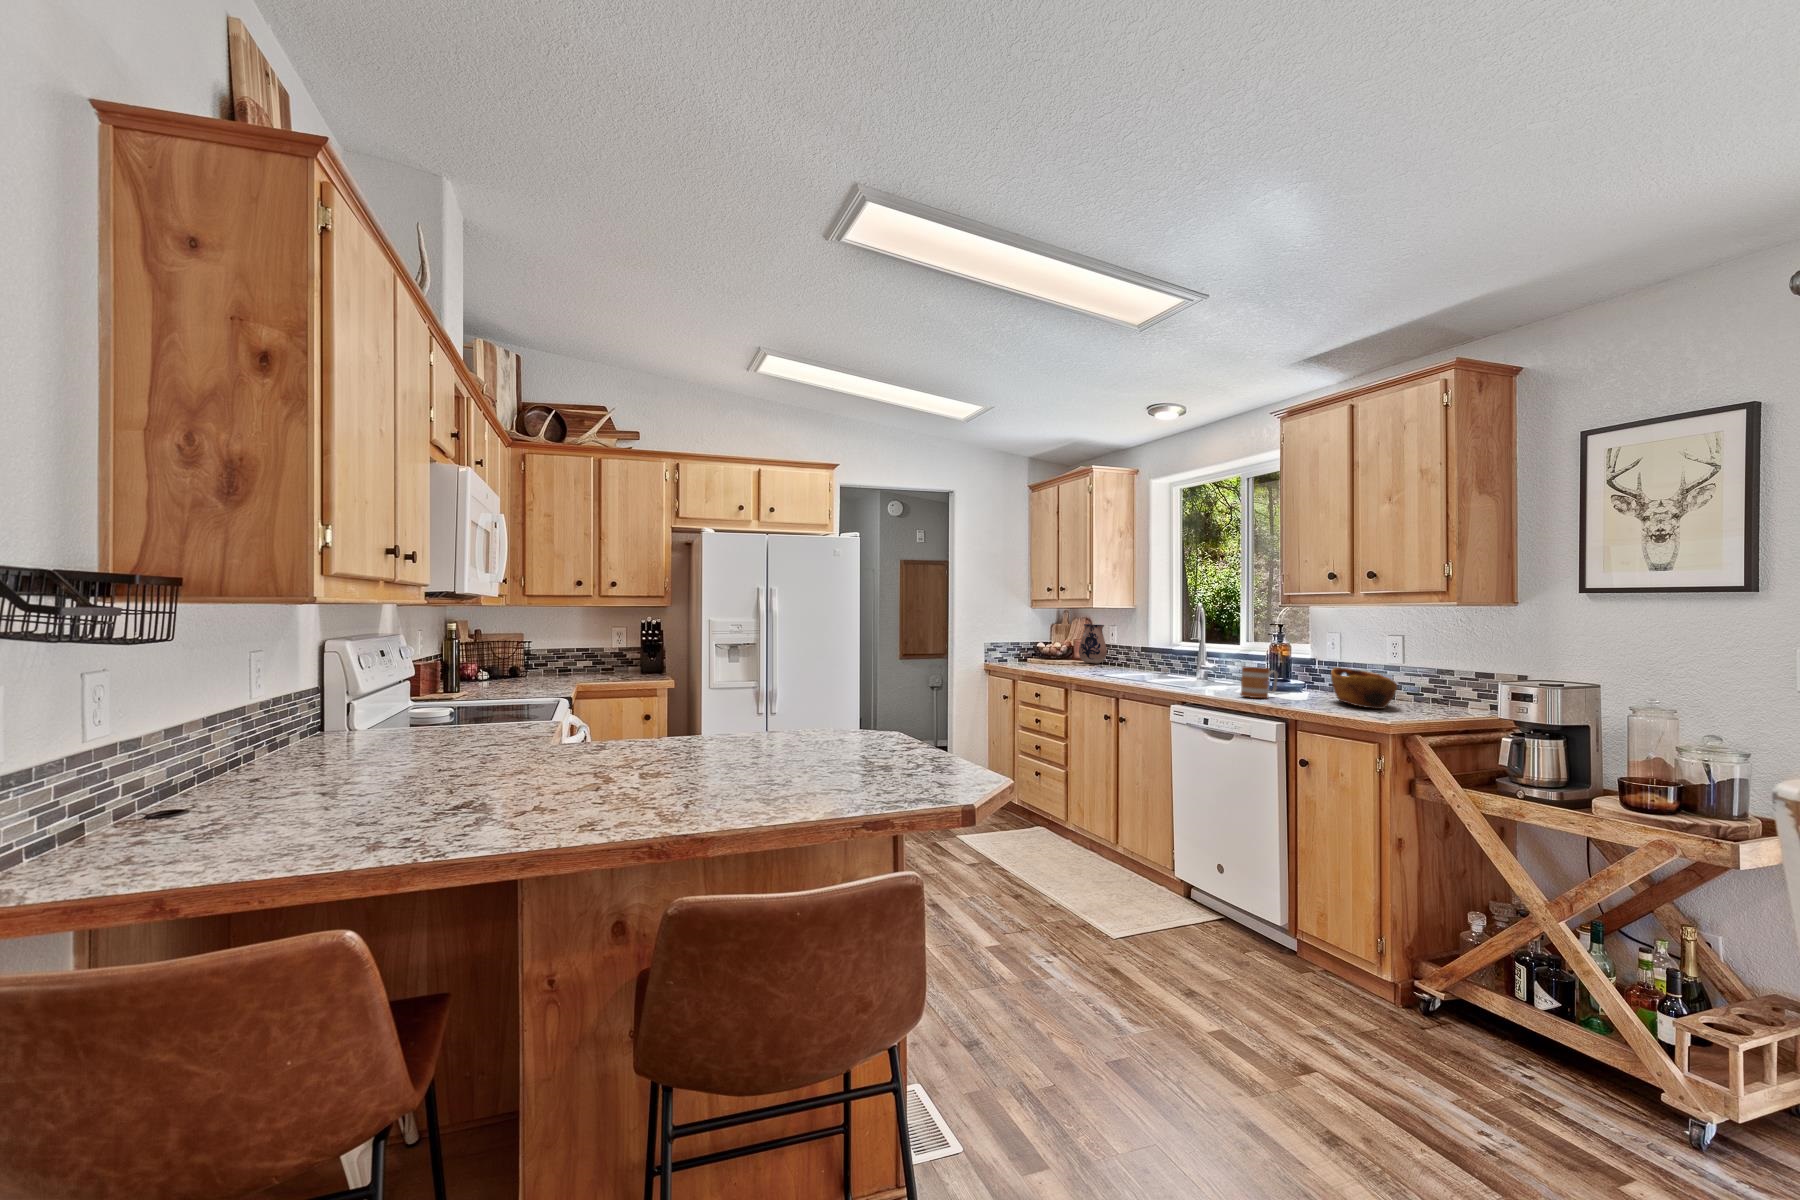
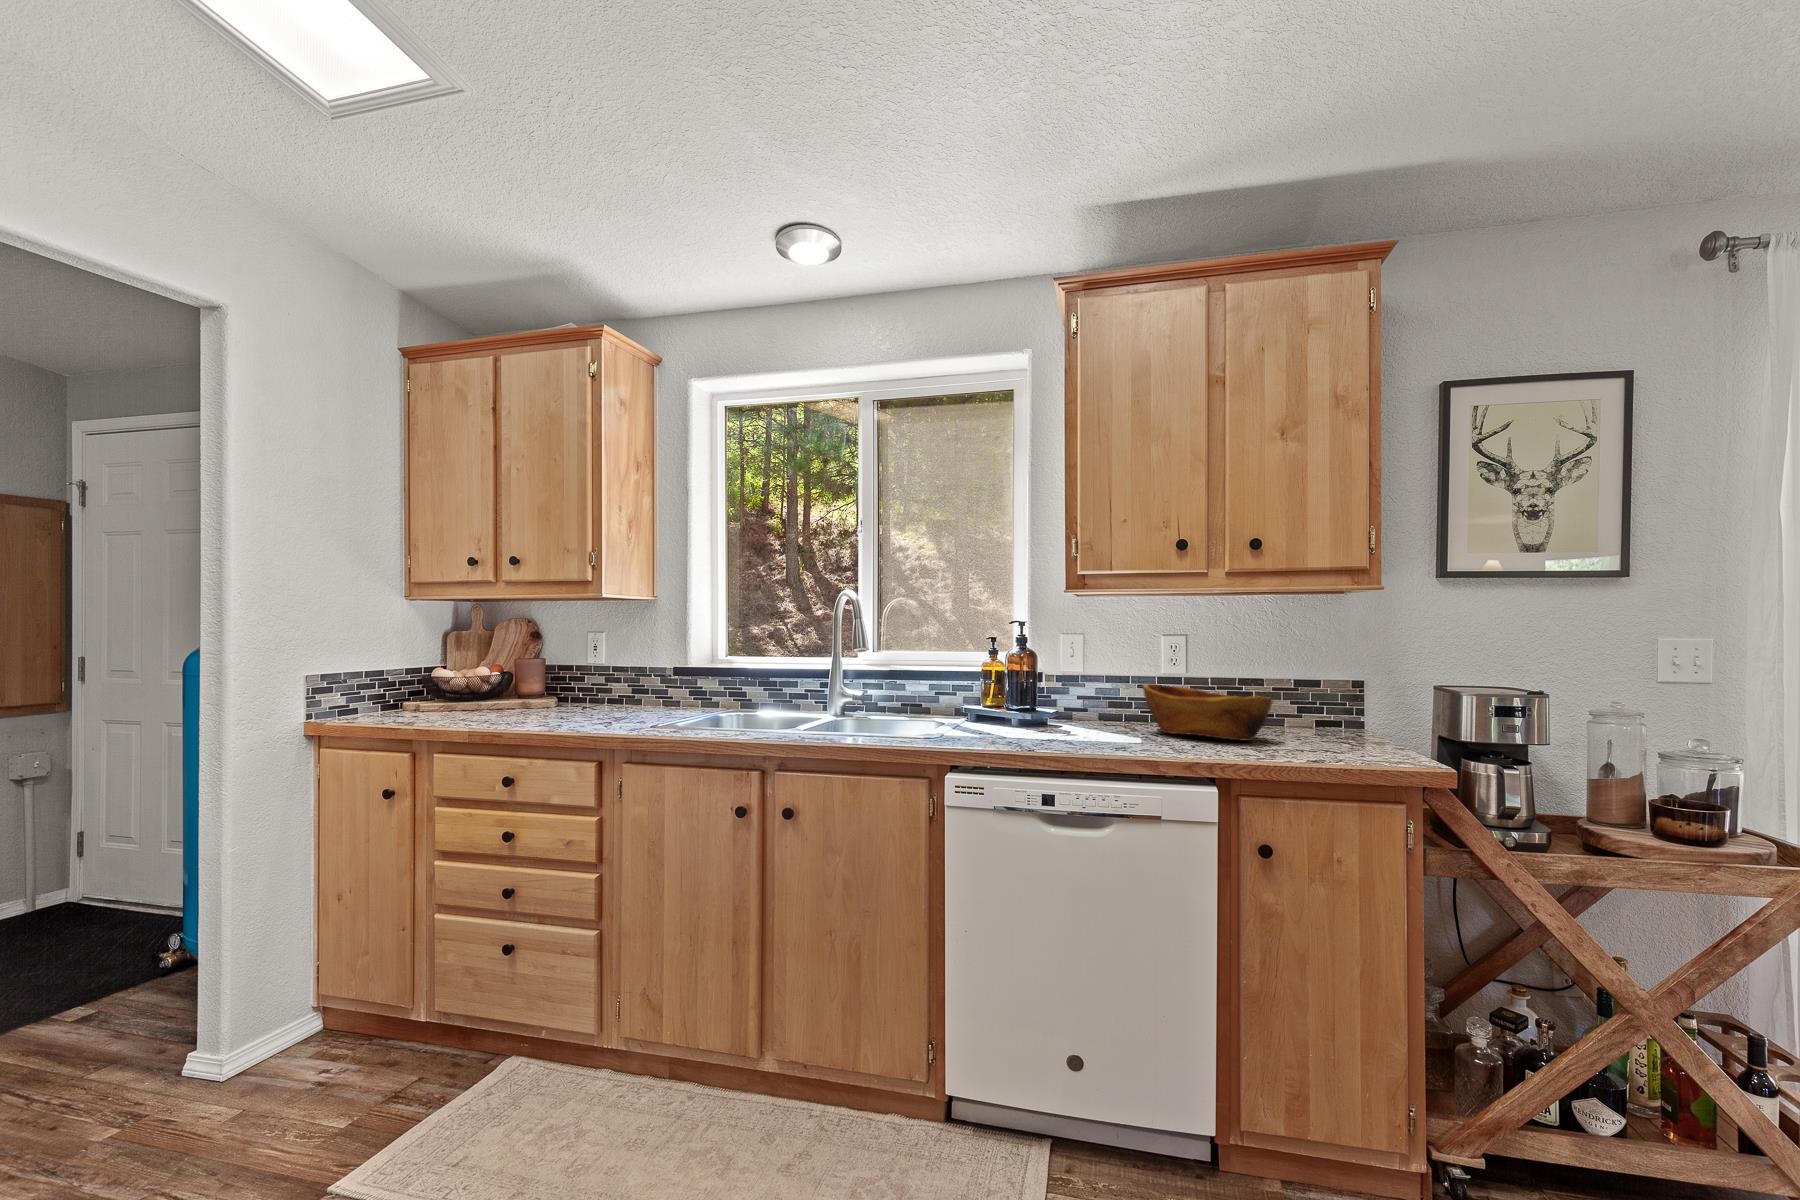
ceramic pitcher: present [1079,624,1107,664] -> none [529,631,581,702]
mug: present [1241,666,1278,698] -> none [1045,694,1086,744]

